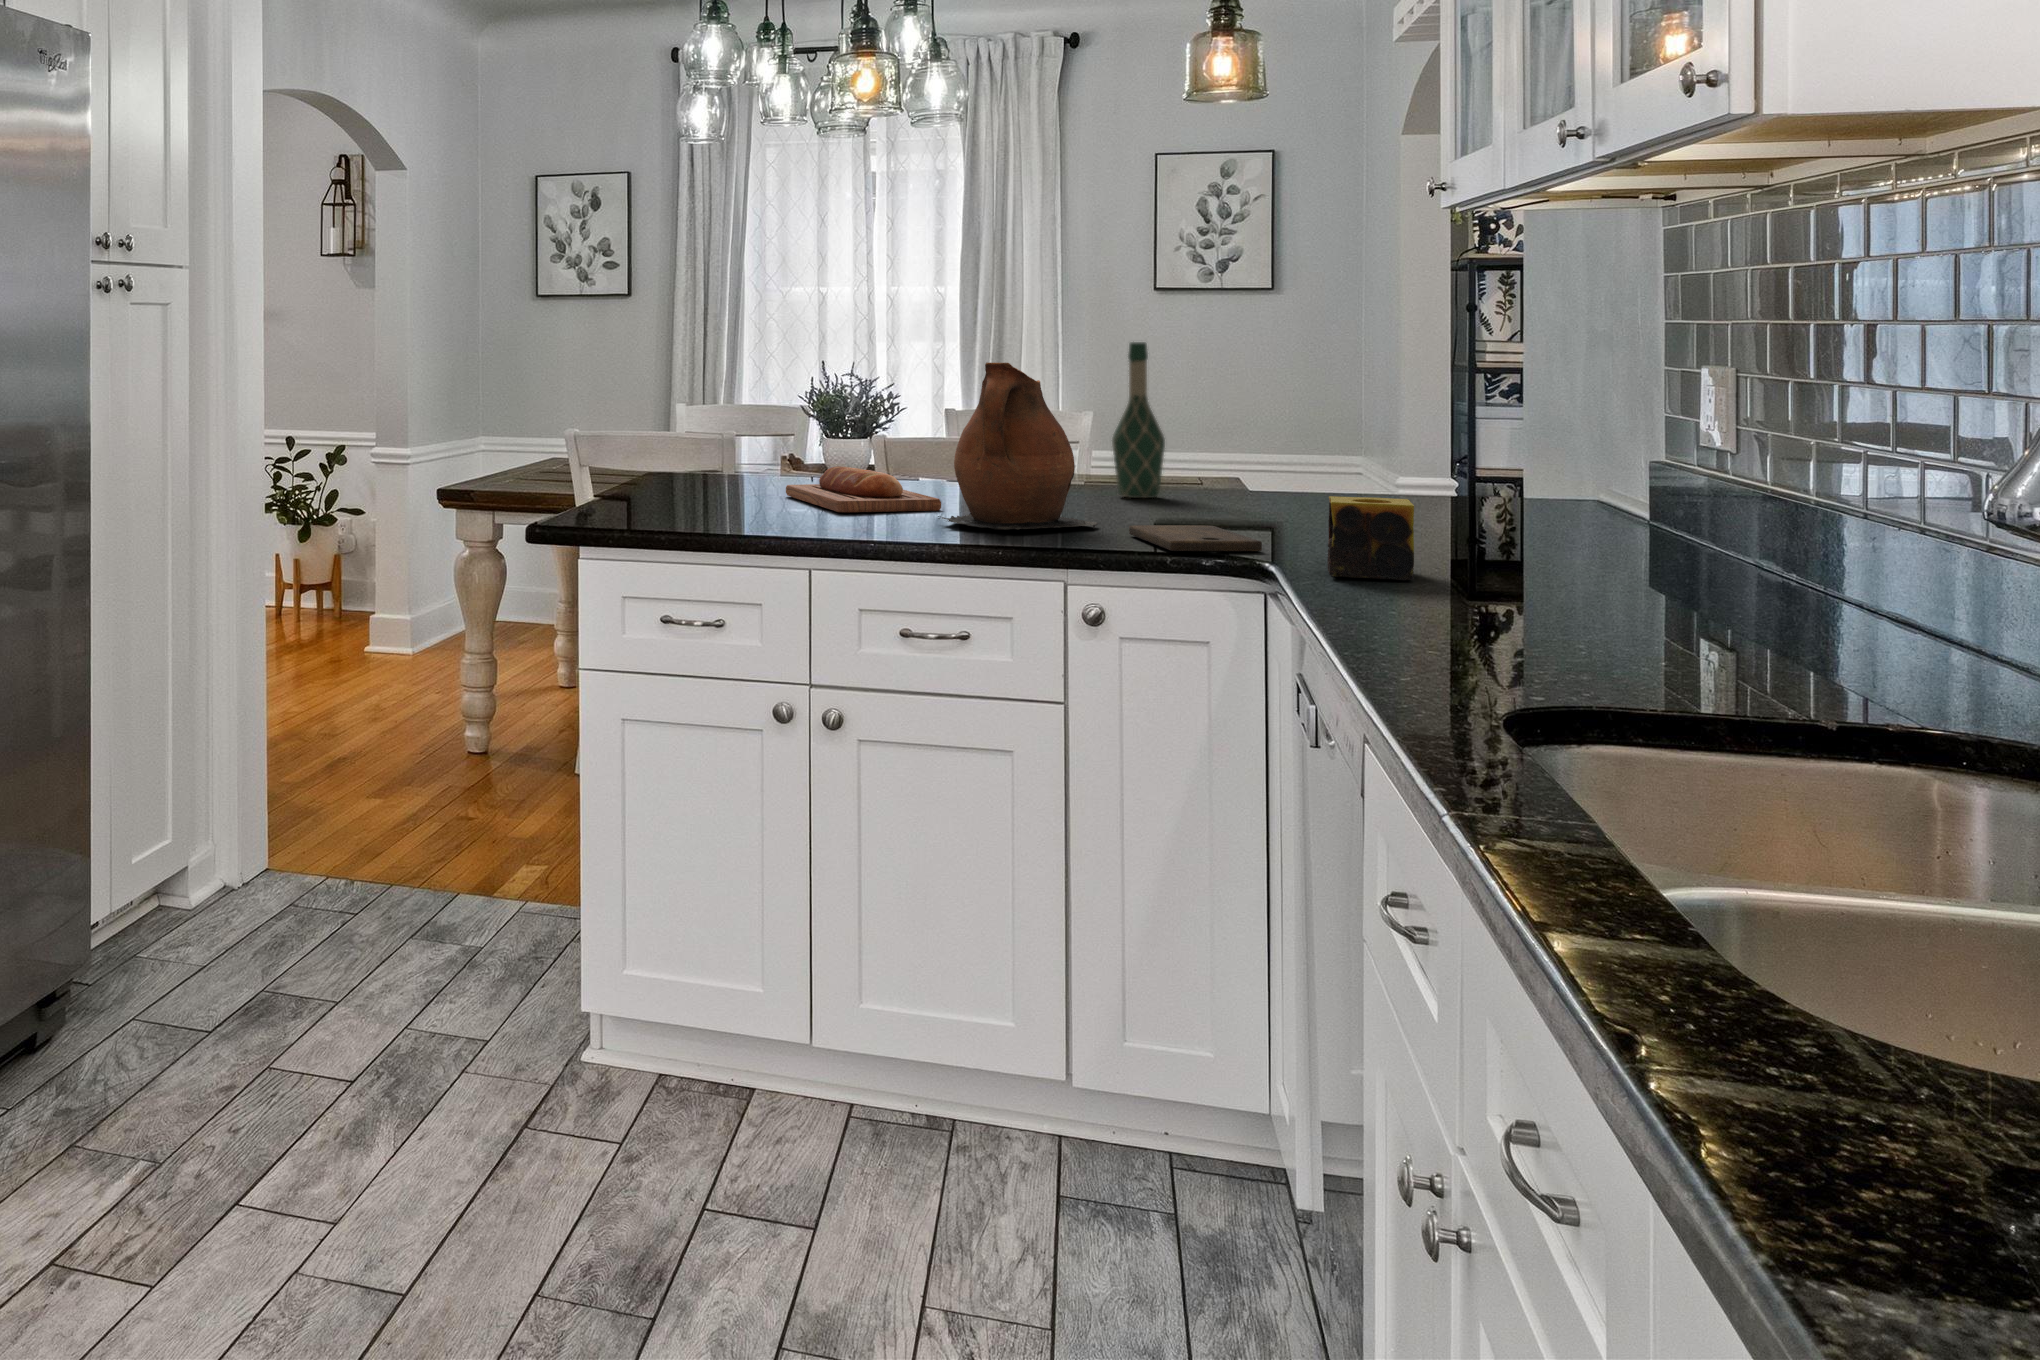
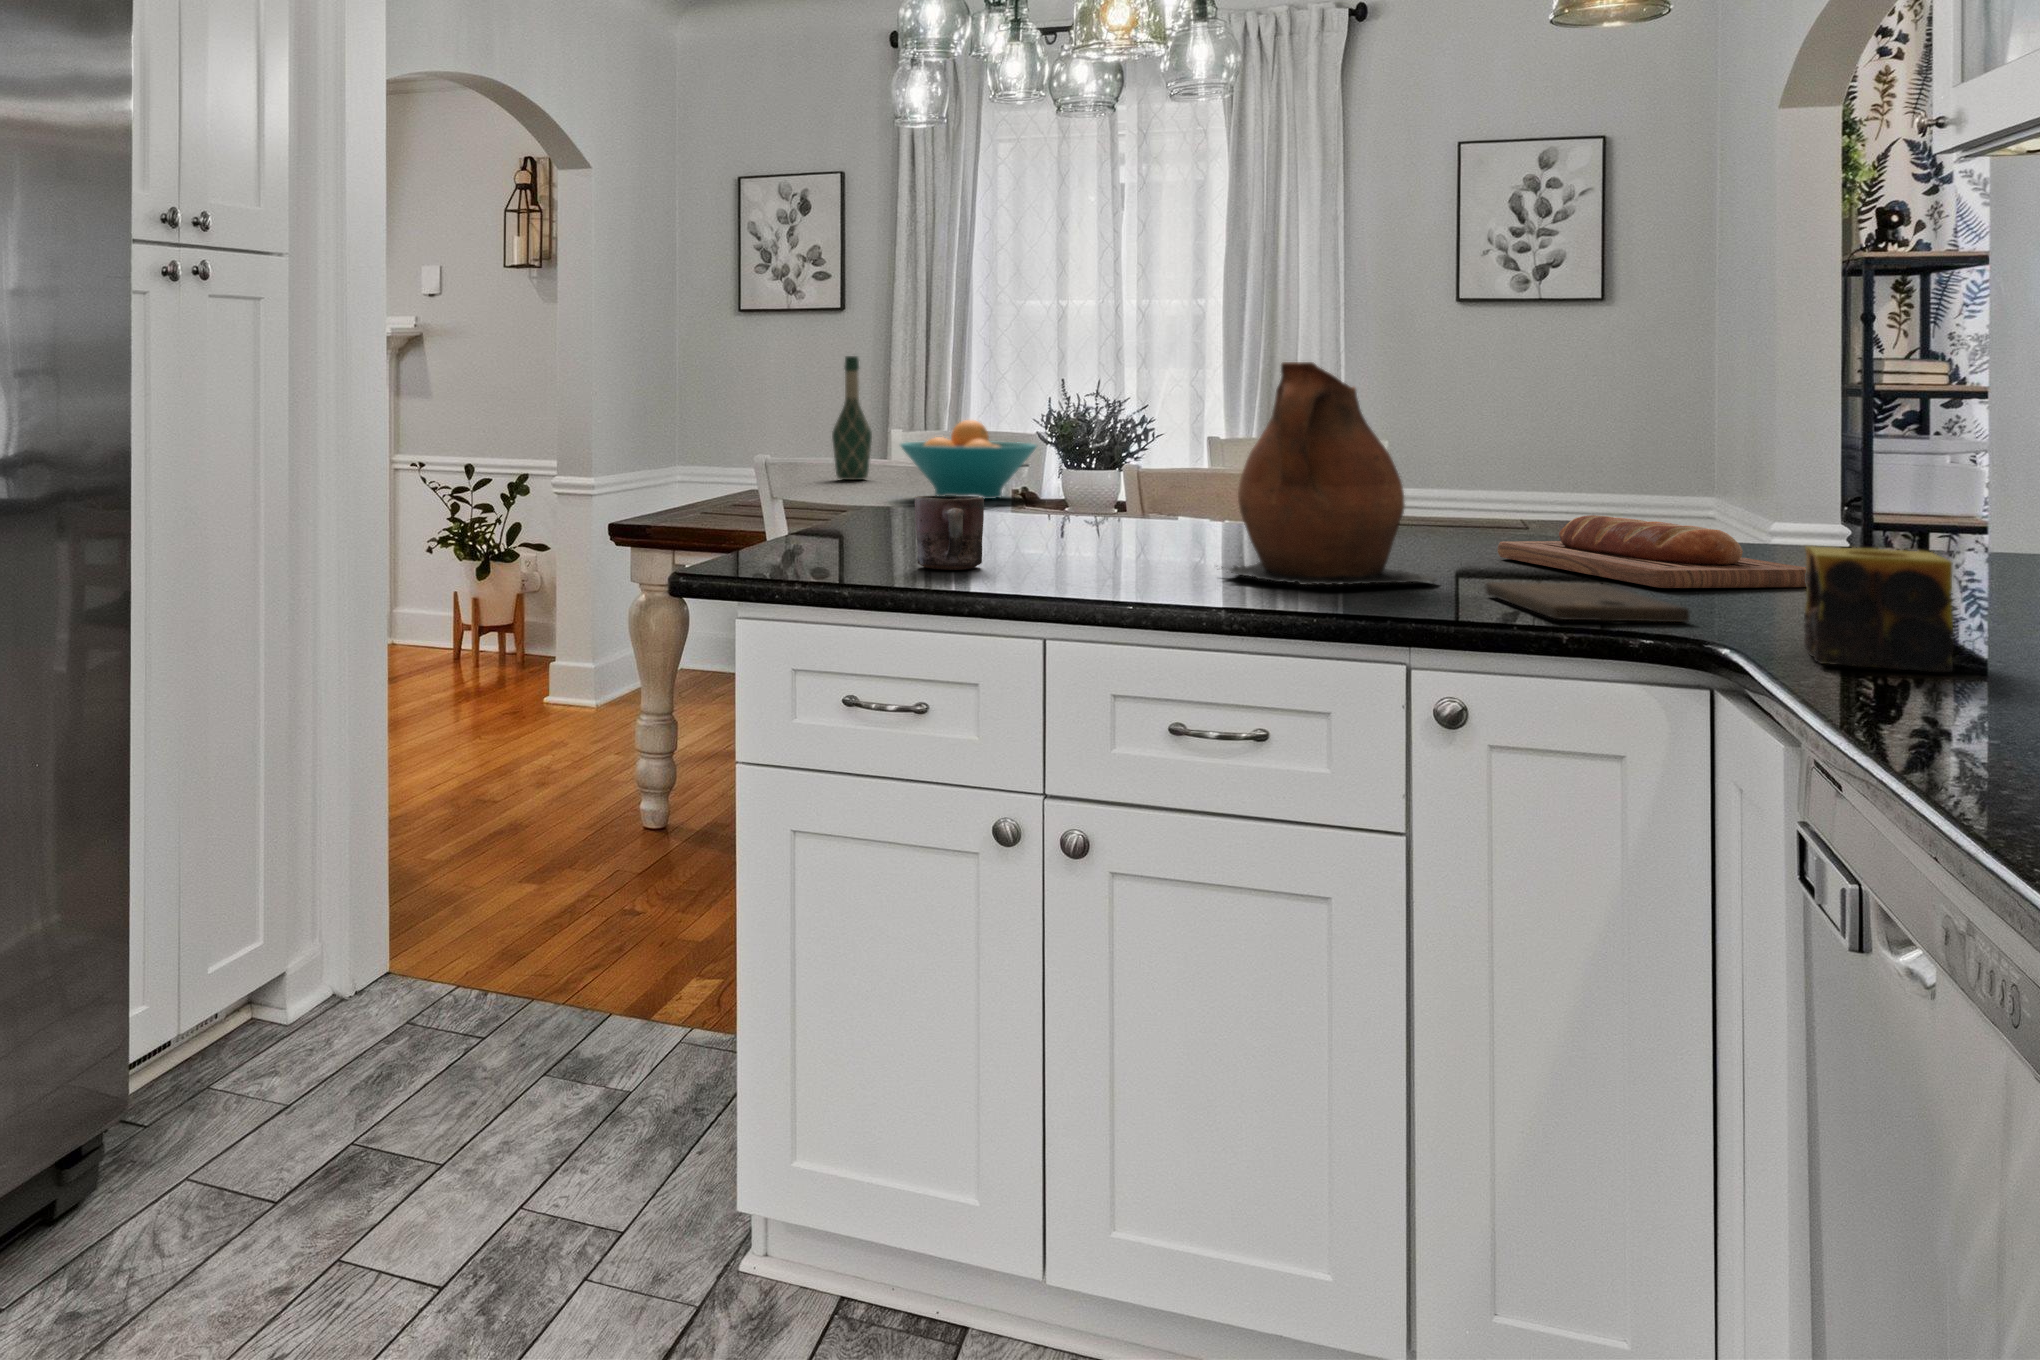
wine bottle: present [1112,342,1165,498] -> present [832,356,872,480]
fruit bowl: none [689,400,802,466] -> present [901,420,1037,499]
mug: none [710,464,763,522] -> present [915,495,984,570]
bread loaf: present [786,466,941,512] -> present [1498,515,1806,588]

